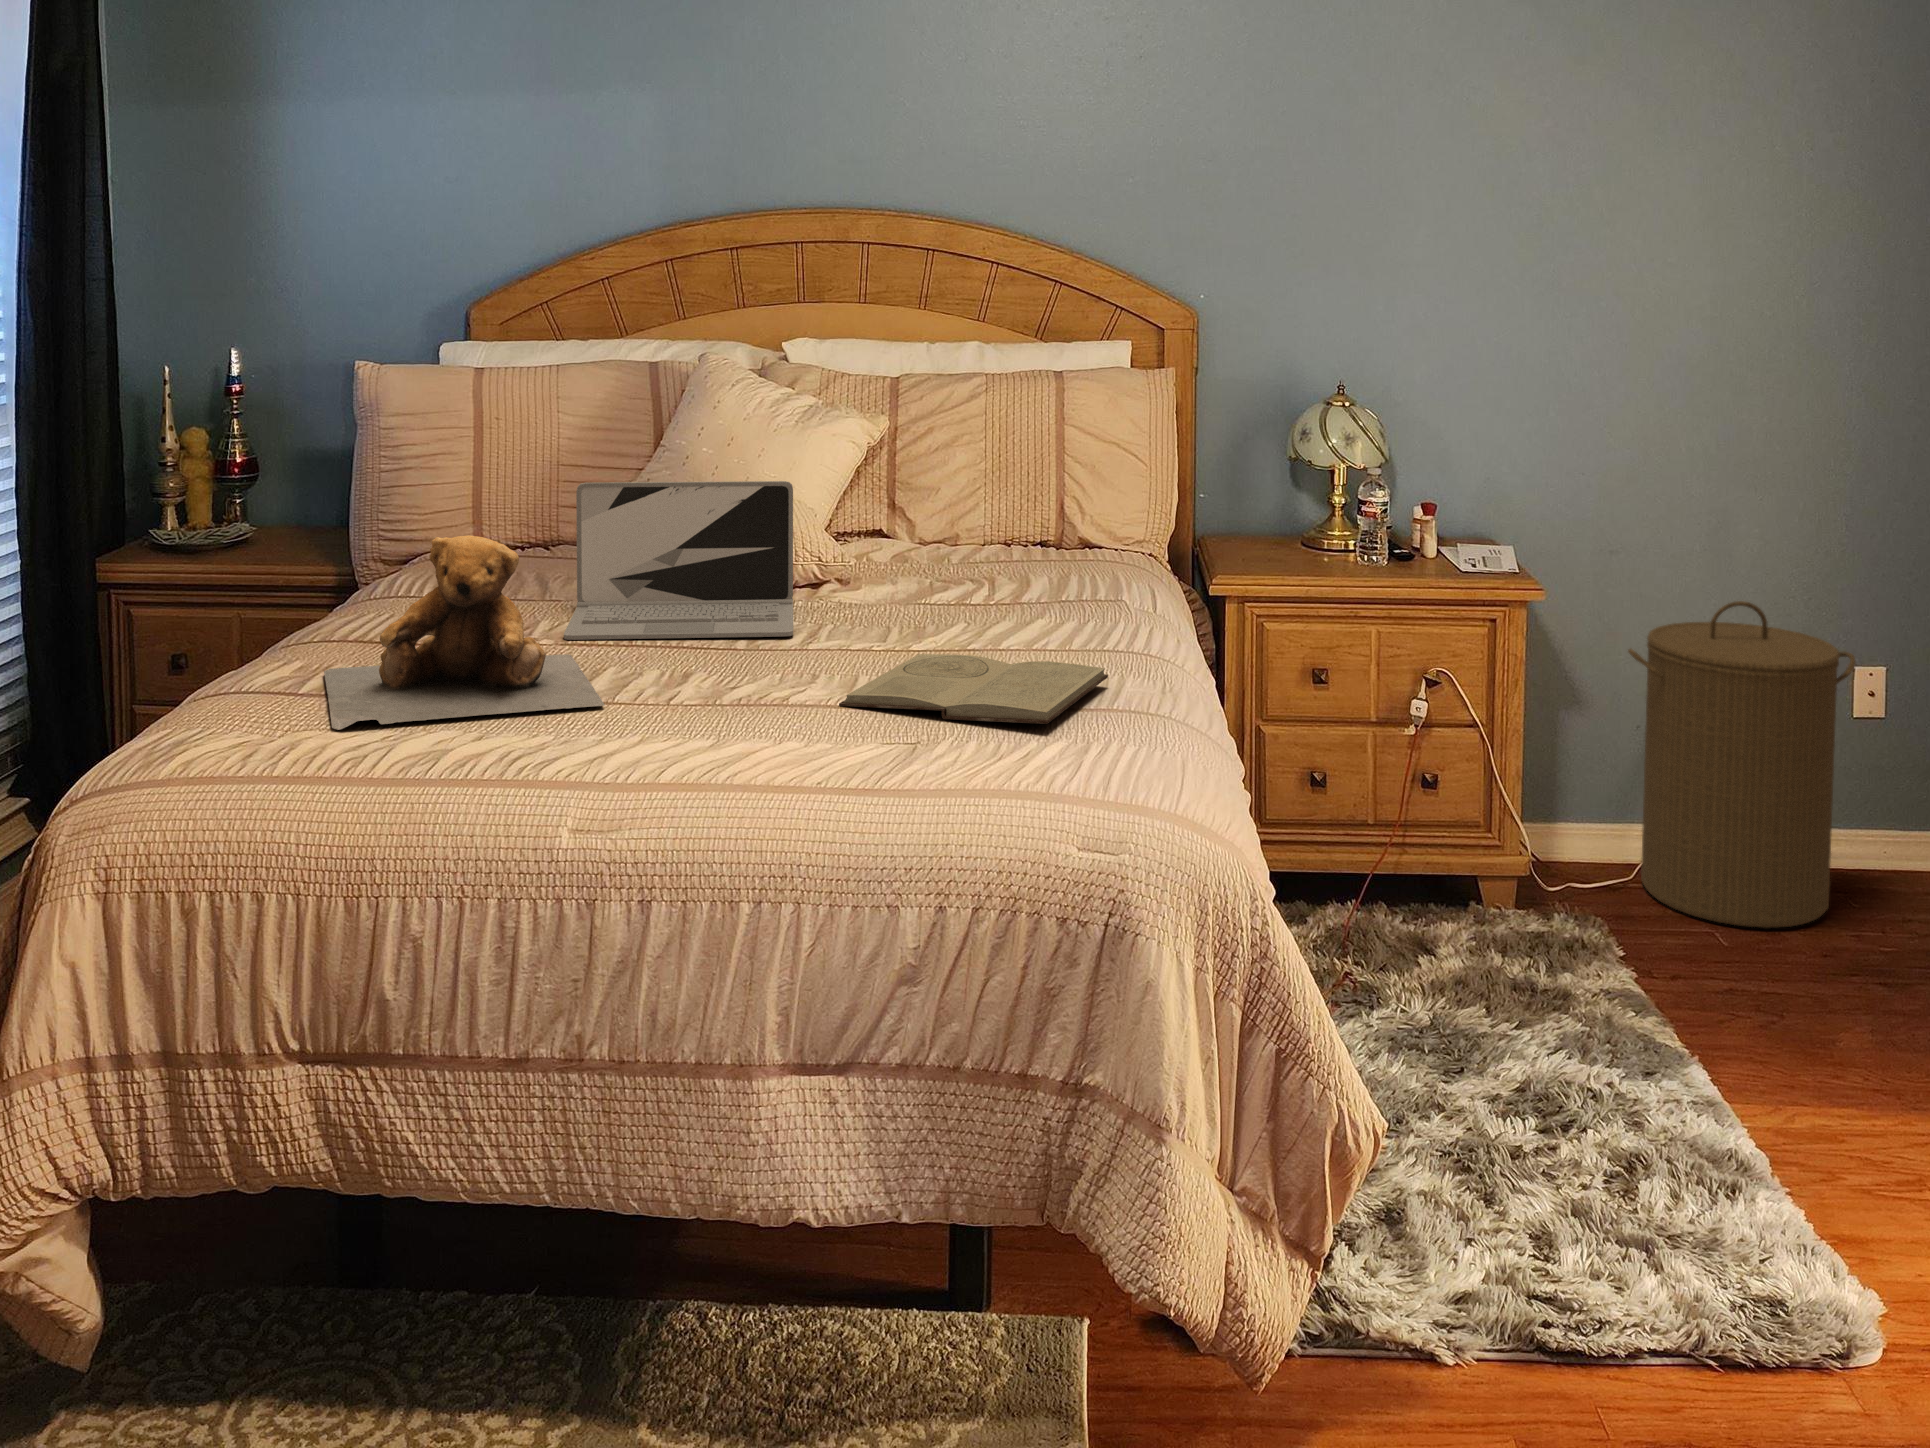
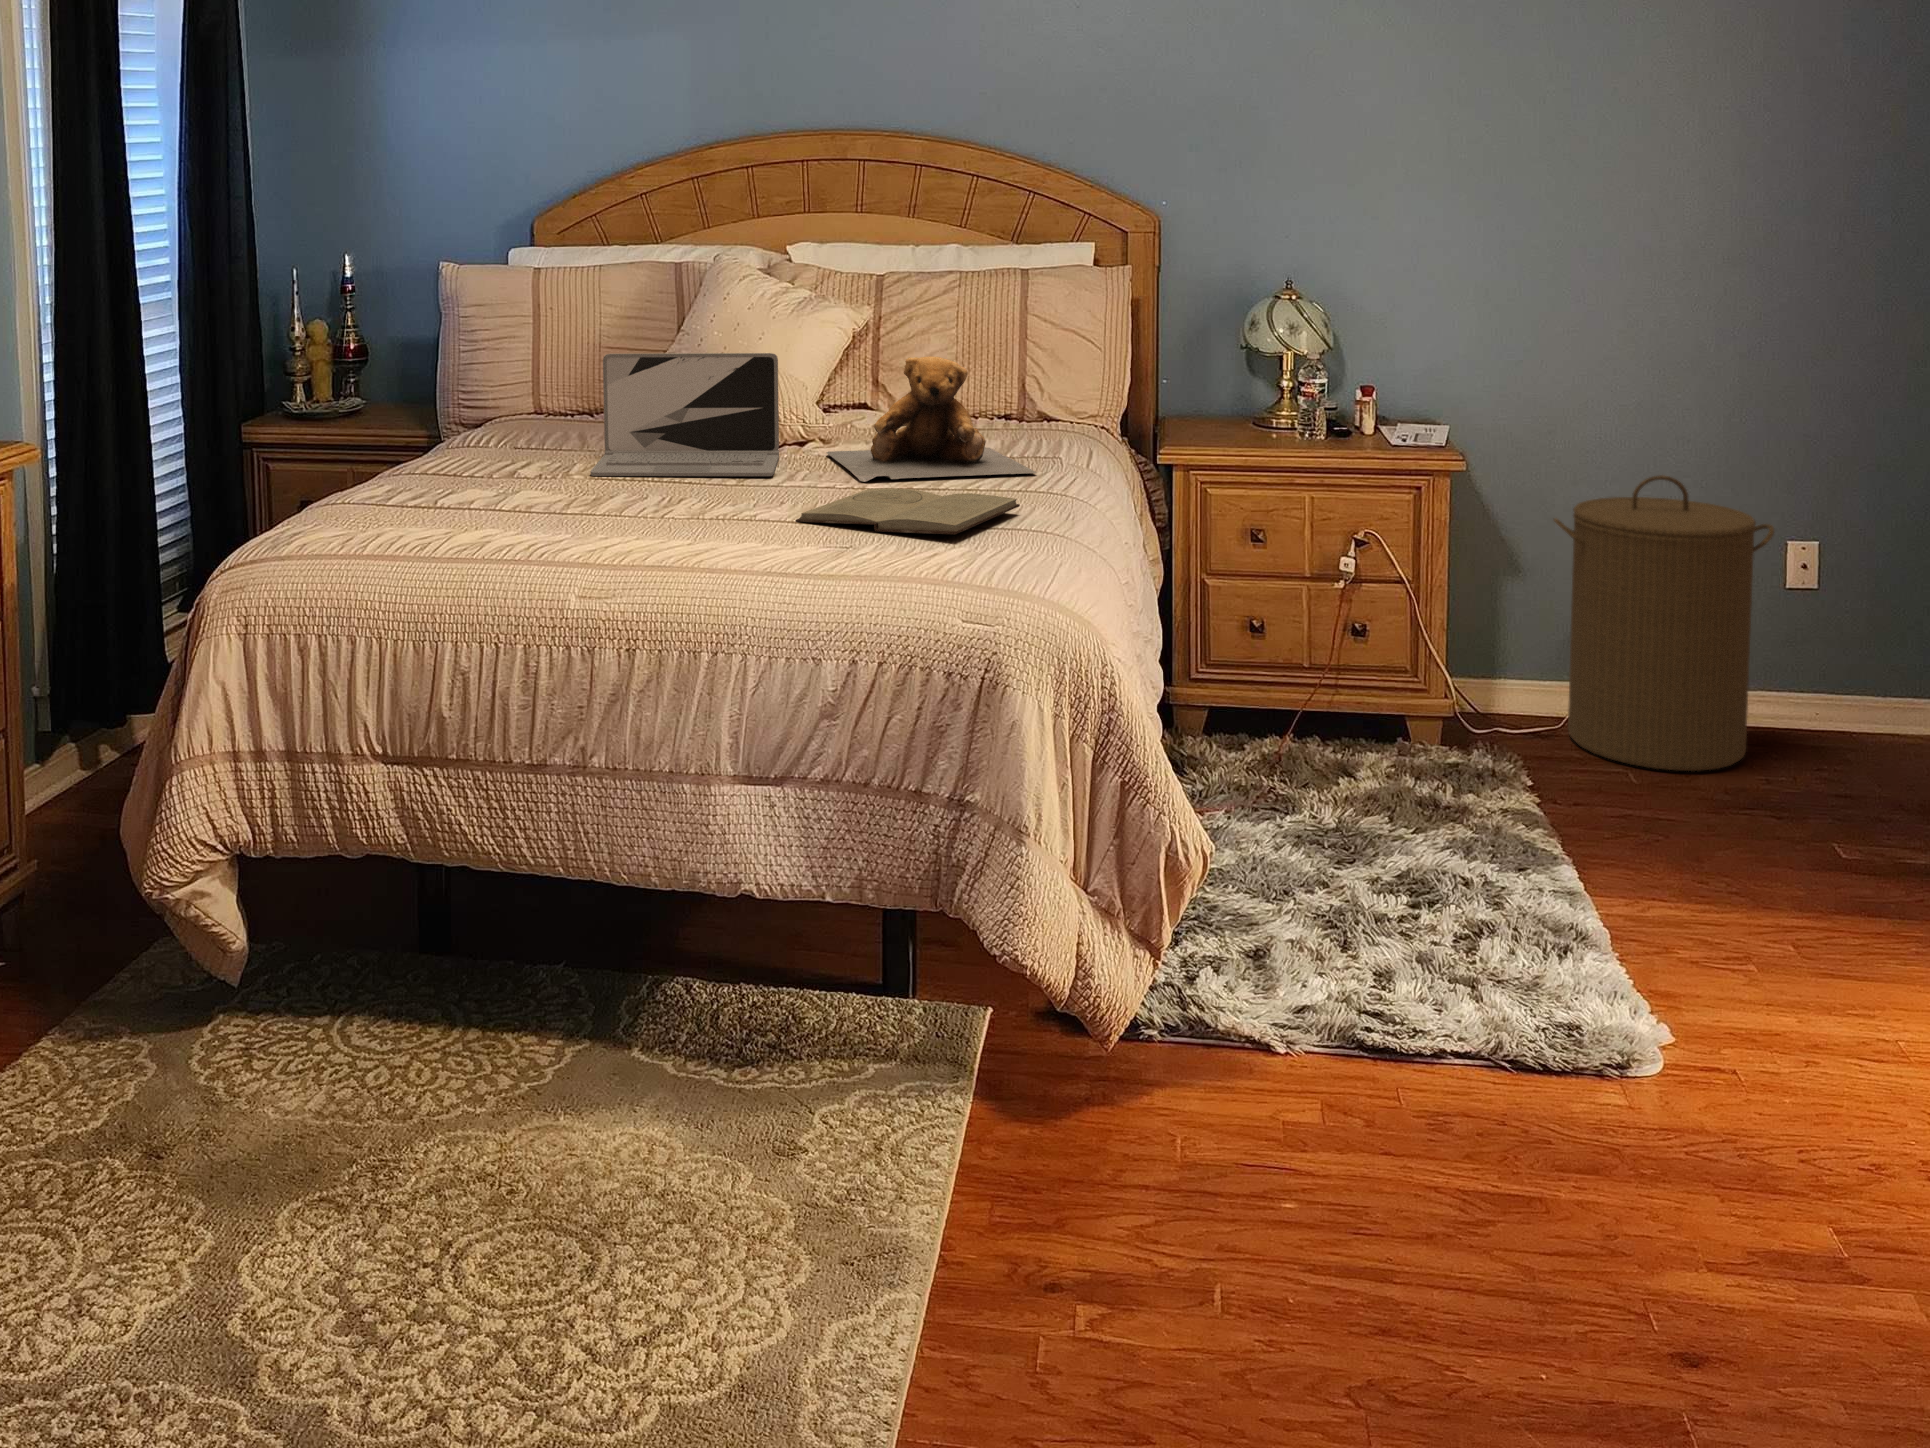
teddy bear: present [324,535,605,730] -> present [827,356,1036,482]

